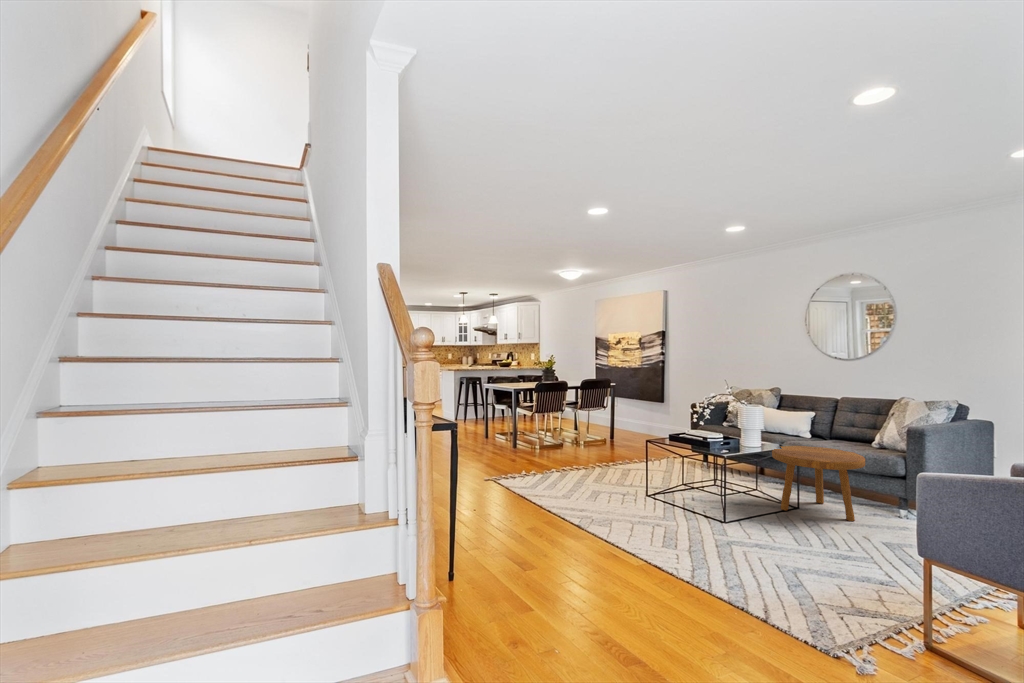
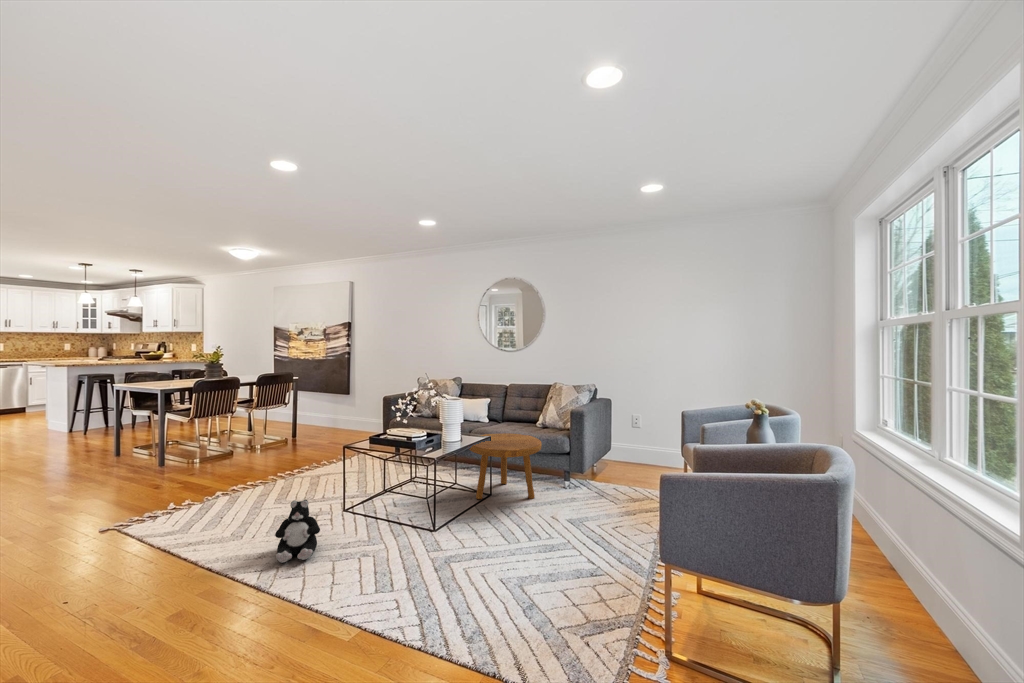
plush toy: none [592,472,625,519] -> present [275,500,320,563]

